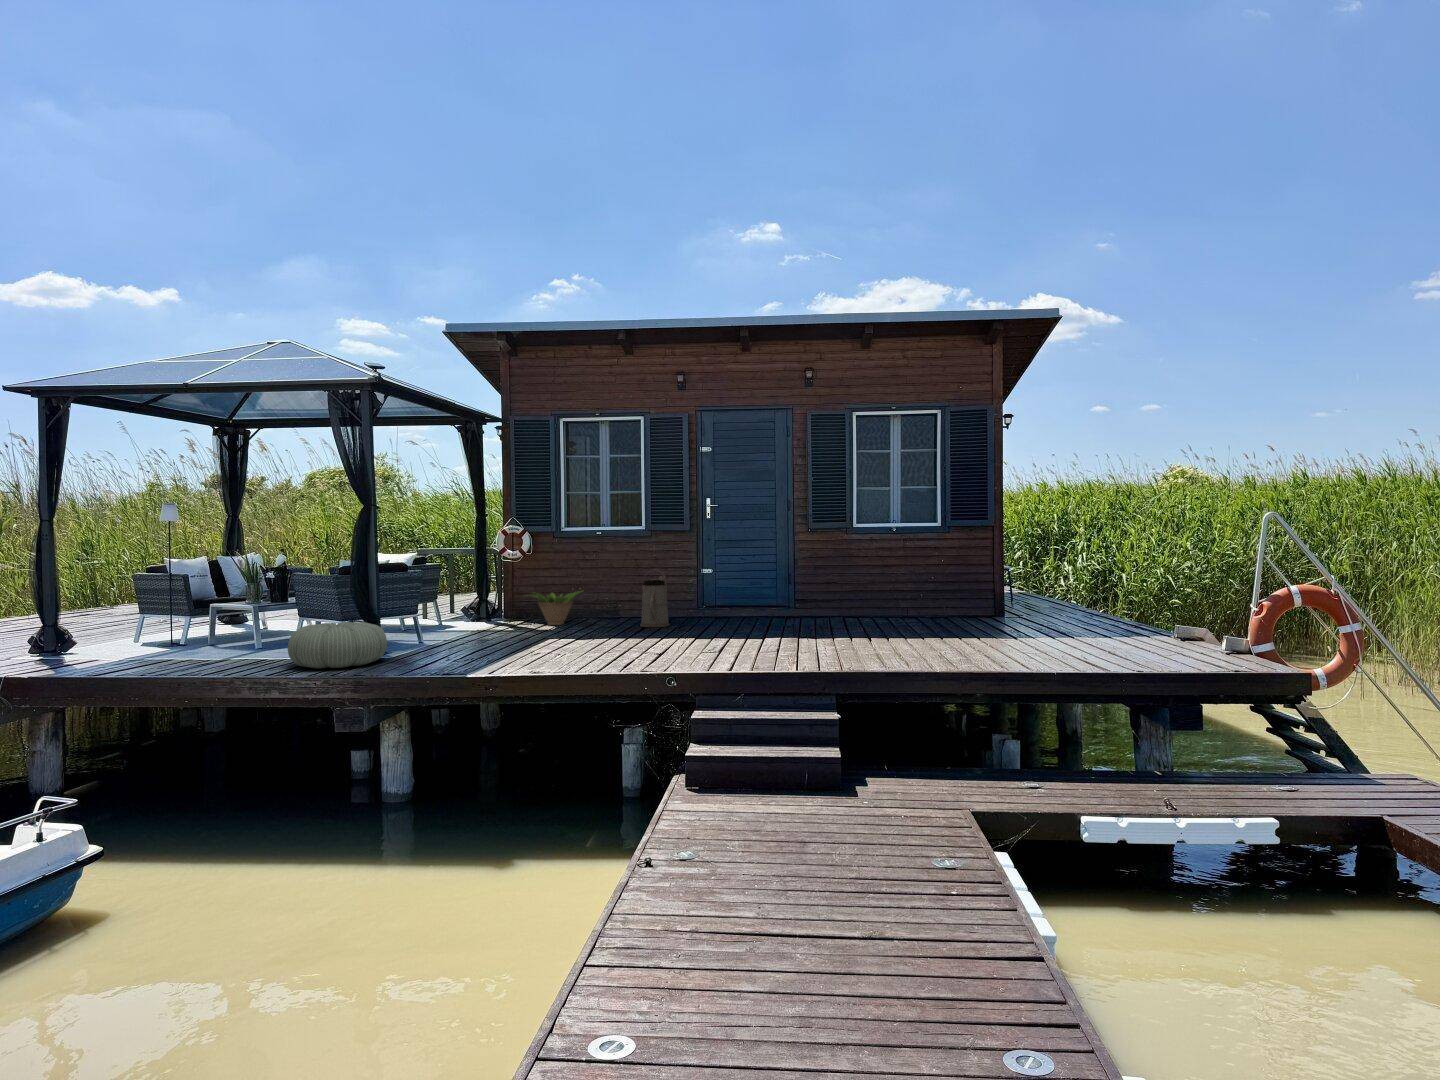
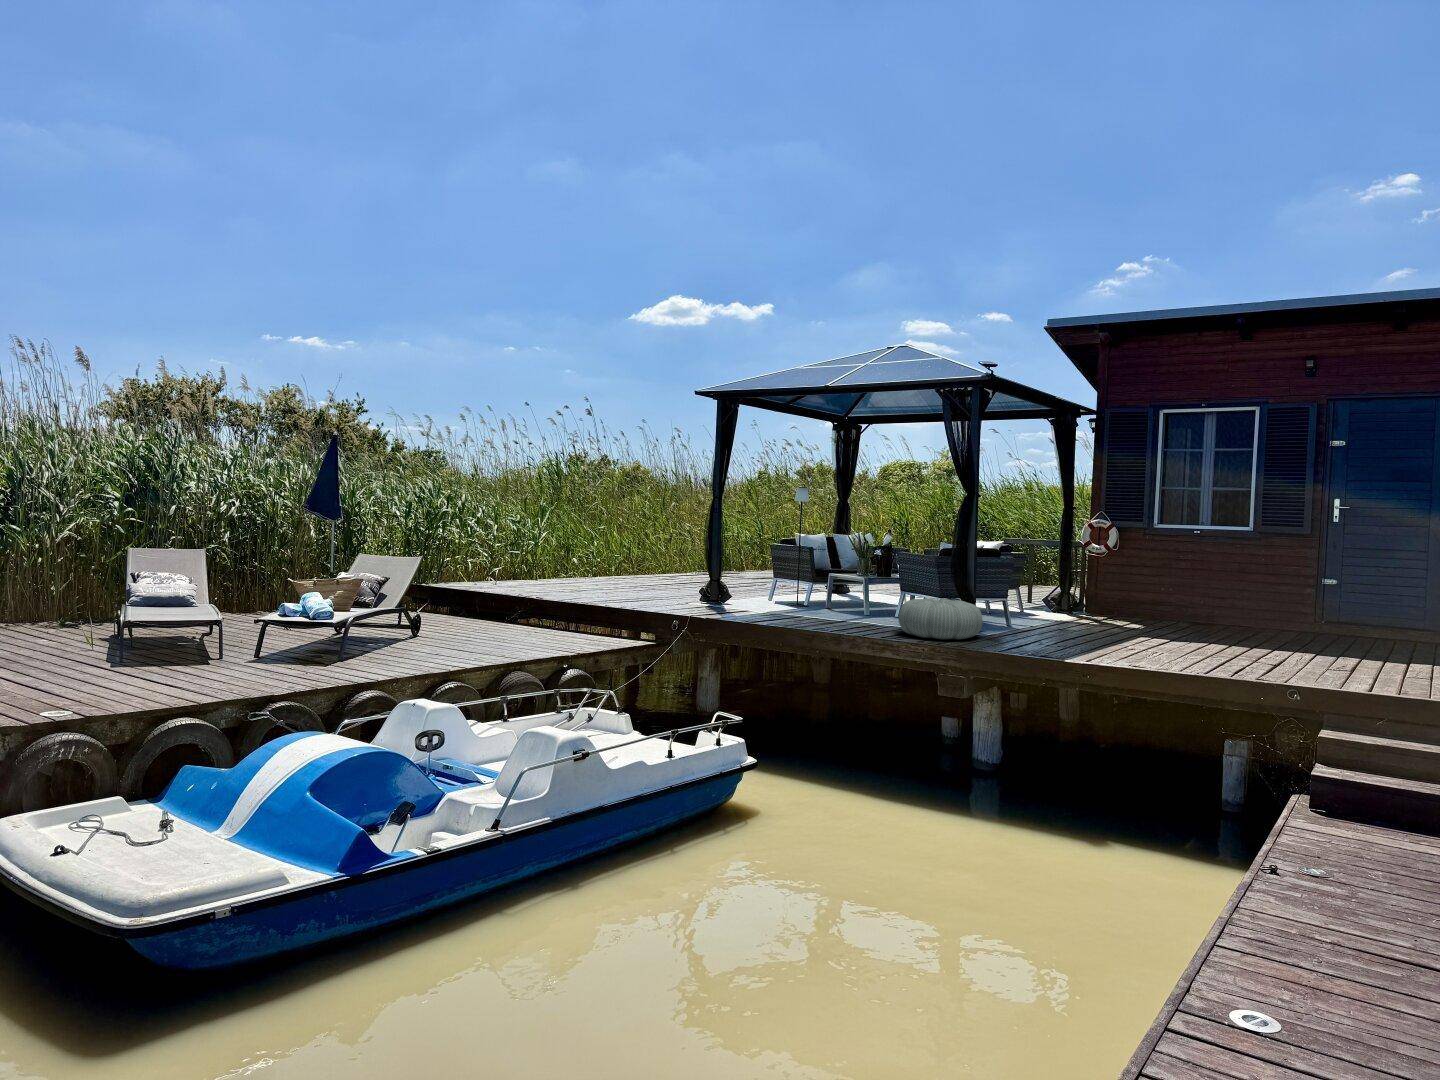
watering can: present [640,569,669,627] -> none [1243,574,1280,638]
decorative plant: present [524,591,583,625] -> none [1108,587,1176,623]

